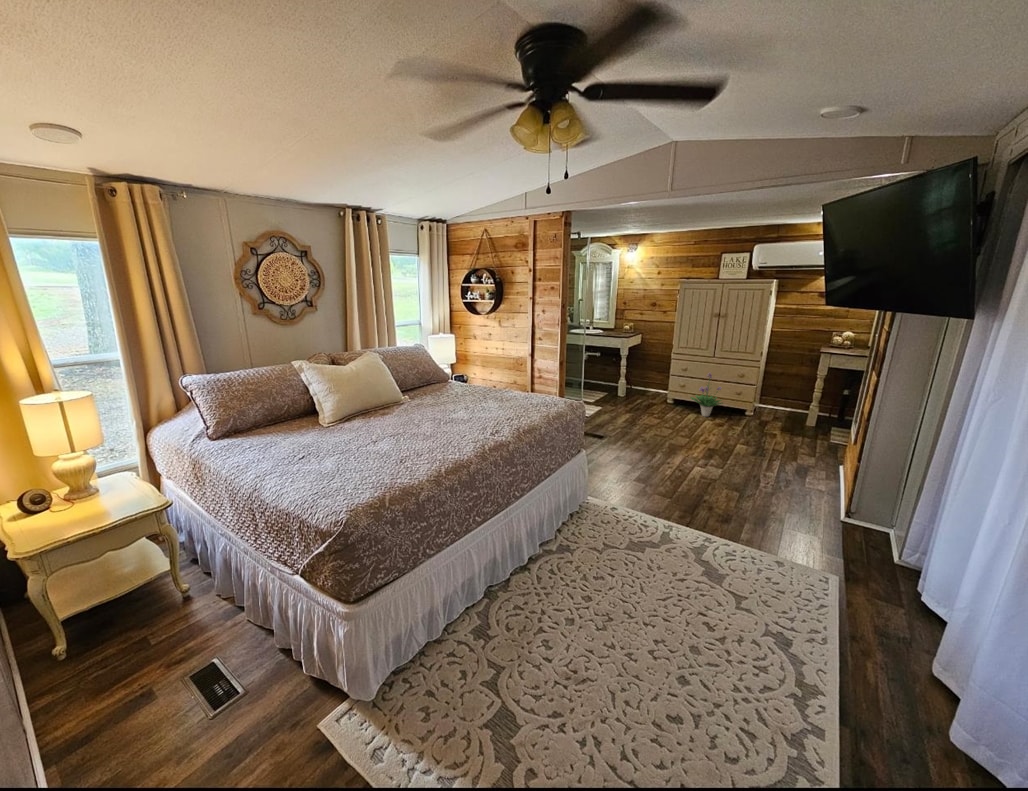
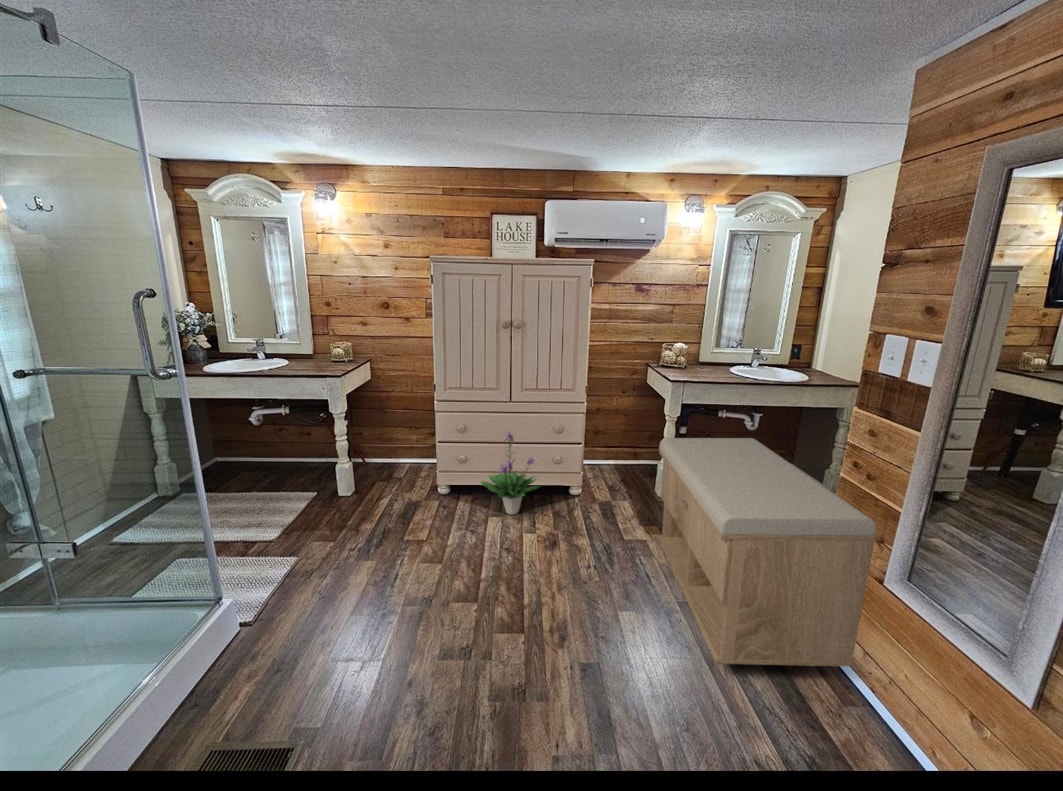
storage bench: none [771,378,852,477] -> present [659,438,876,667]

